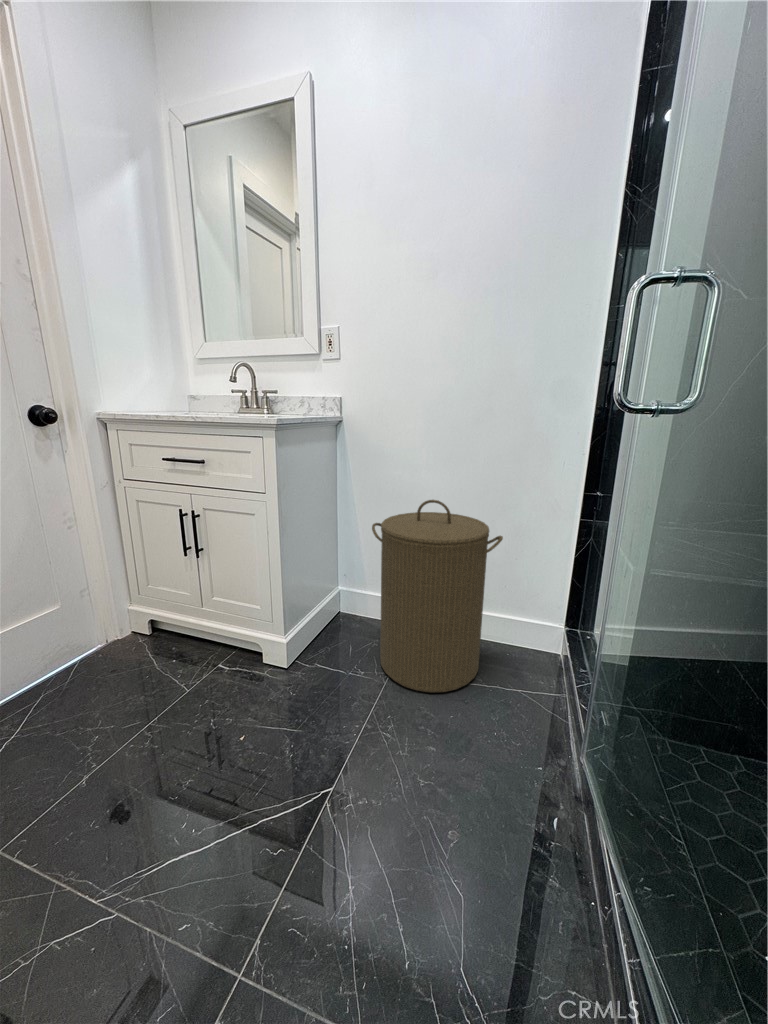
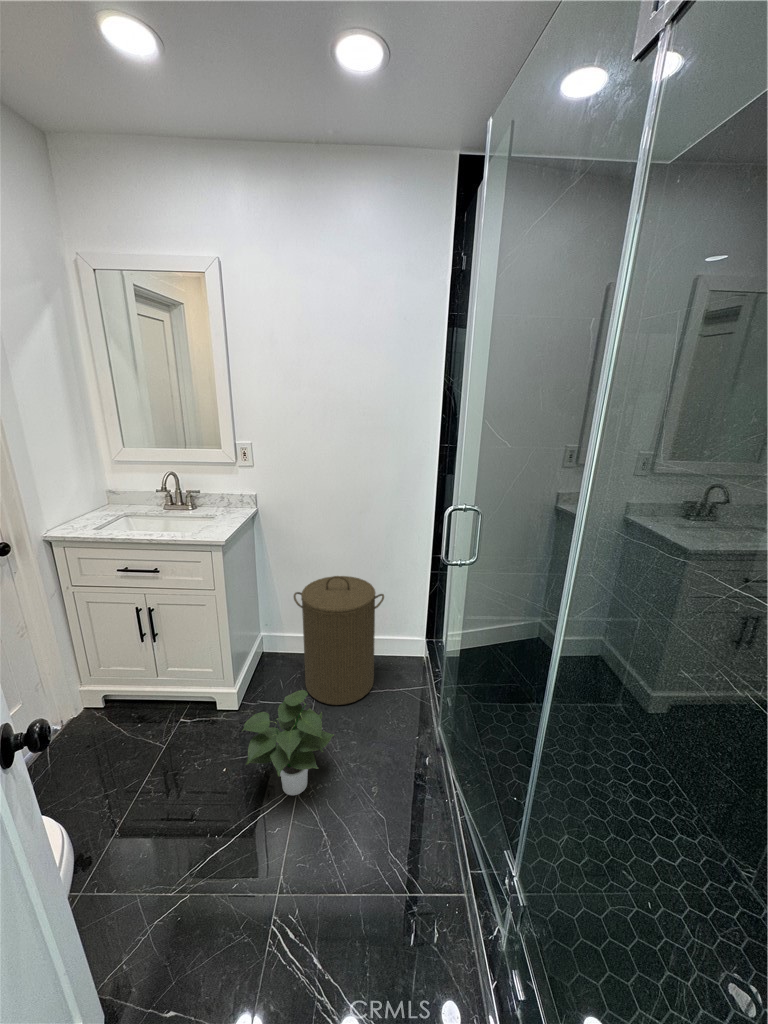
potted plant: none [247,639,397,804] -> present [242,690,334,795]

